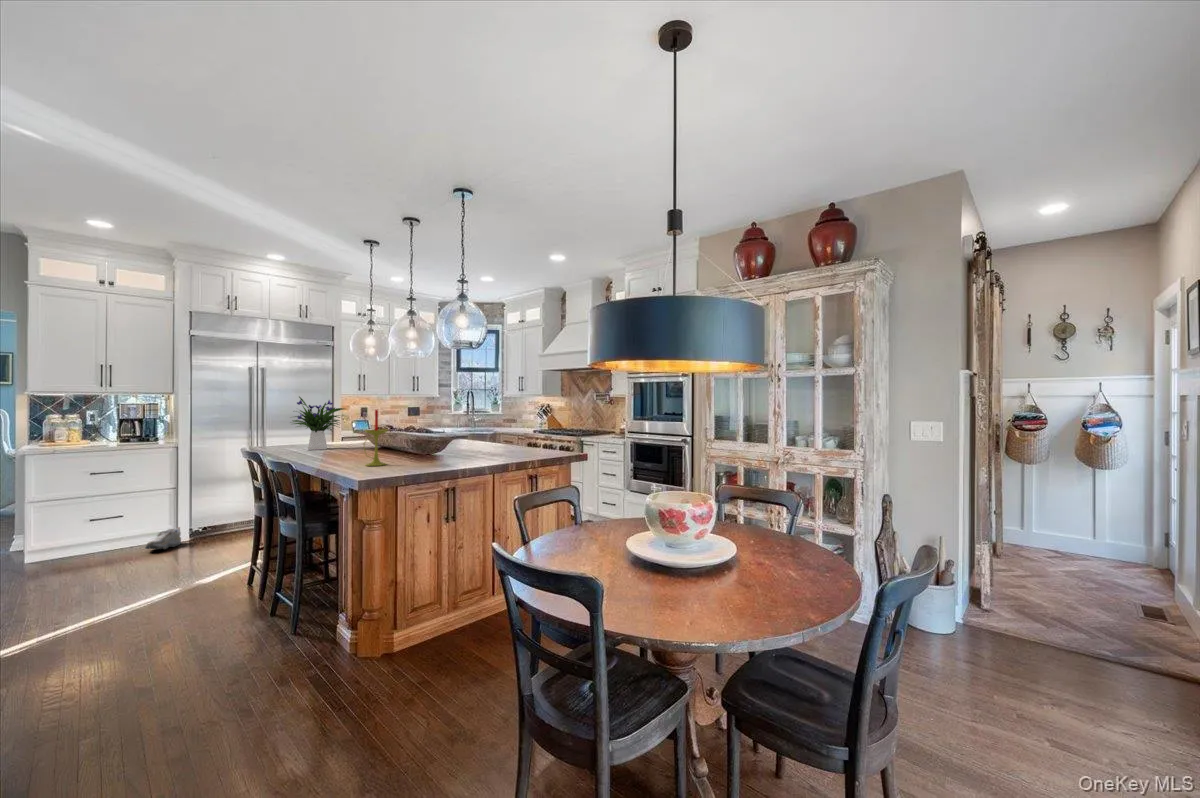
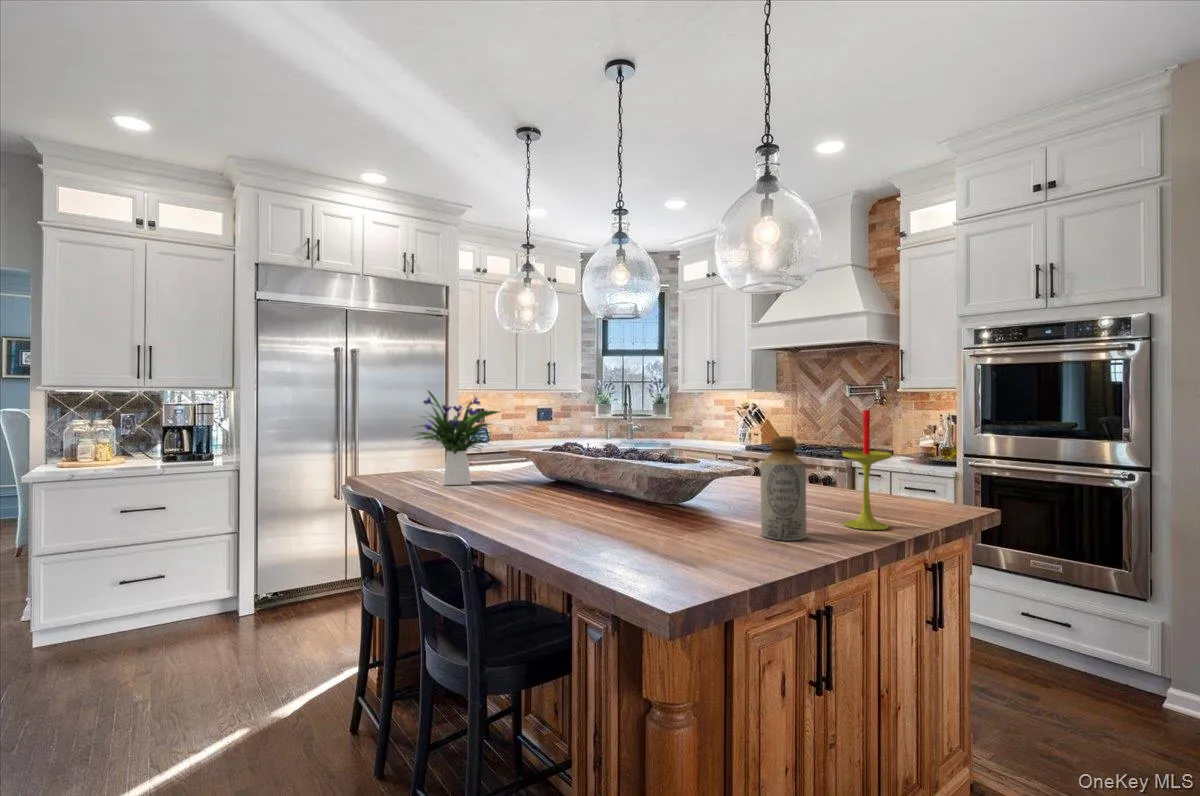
candle: present [364,410,388,466] -> present [842,410,892,530]
bottle: none [435,419,455,462] -> present [761,436,807,541]
shoe: present [145,527,181,549] -> none [194,594,246,634]

